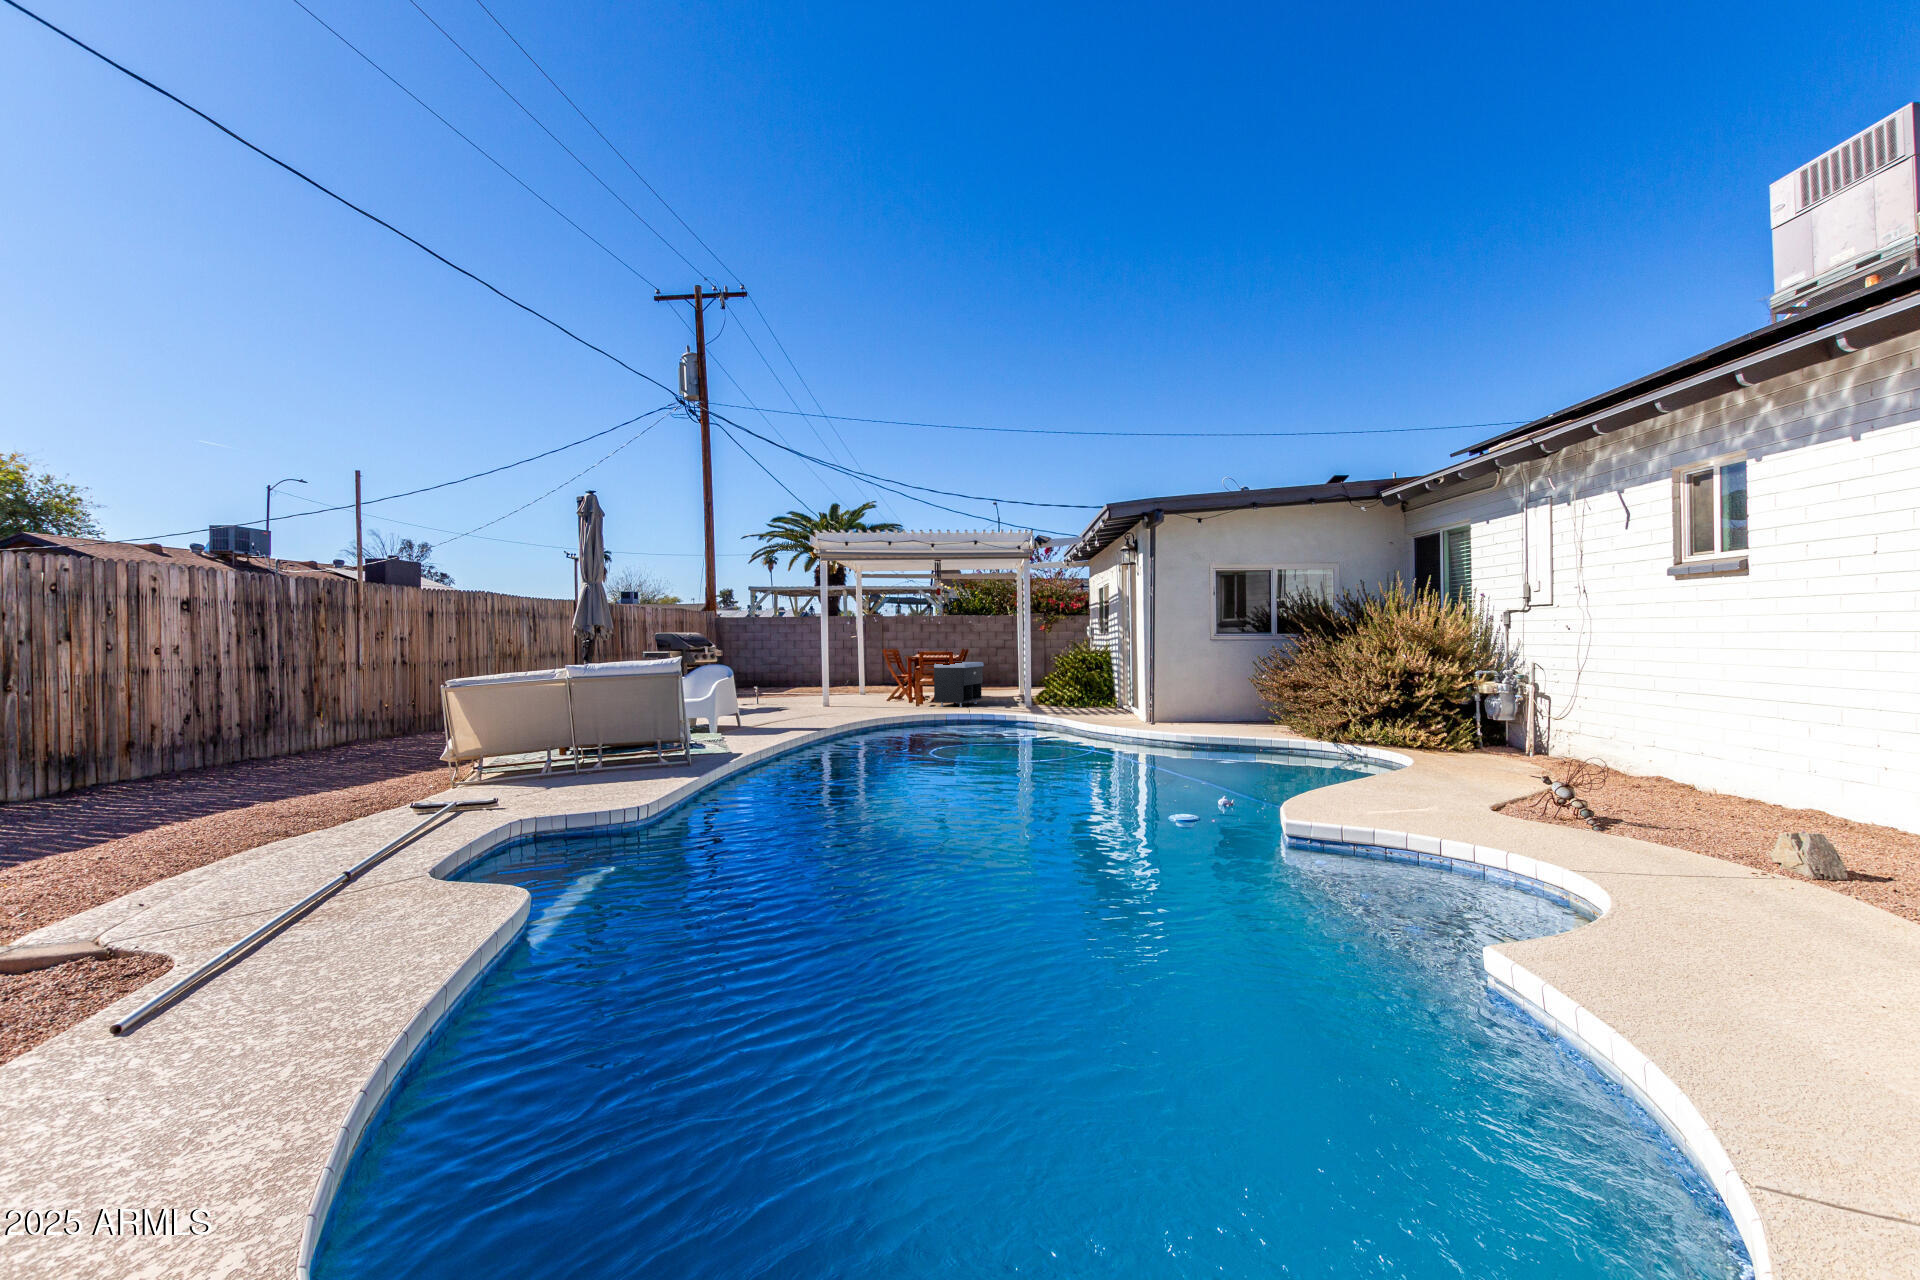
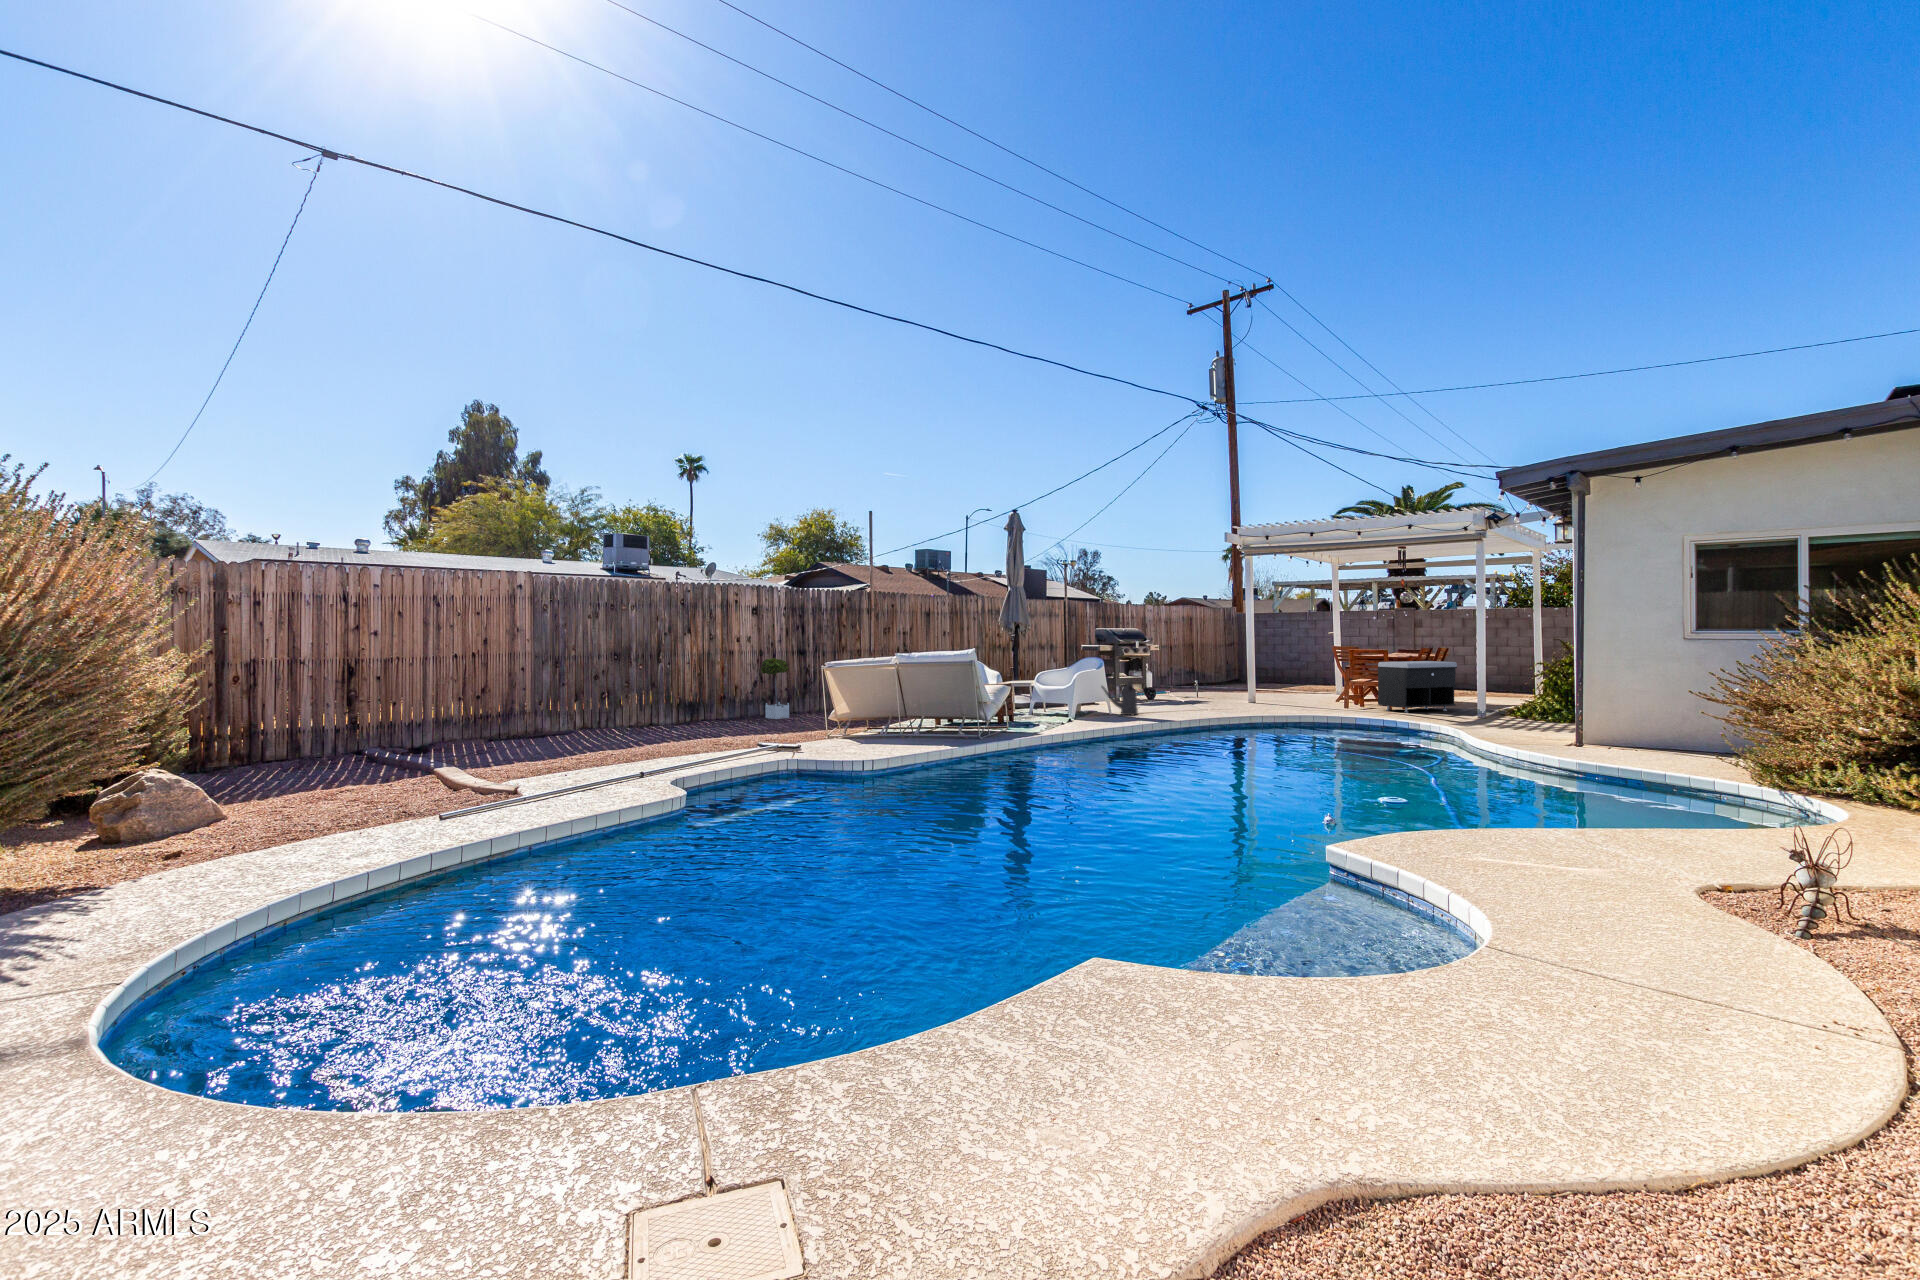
potted tree: none [205,678,270,791] -> present [761,658,789,719]
watering can: none [726,690,776,730] -> present [1102,680,1138,715]

